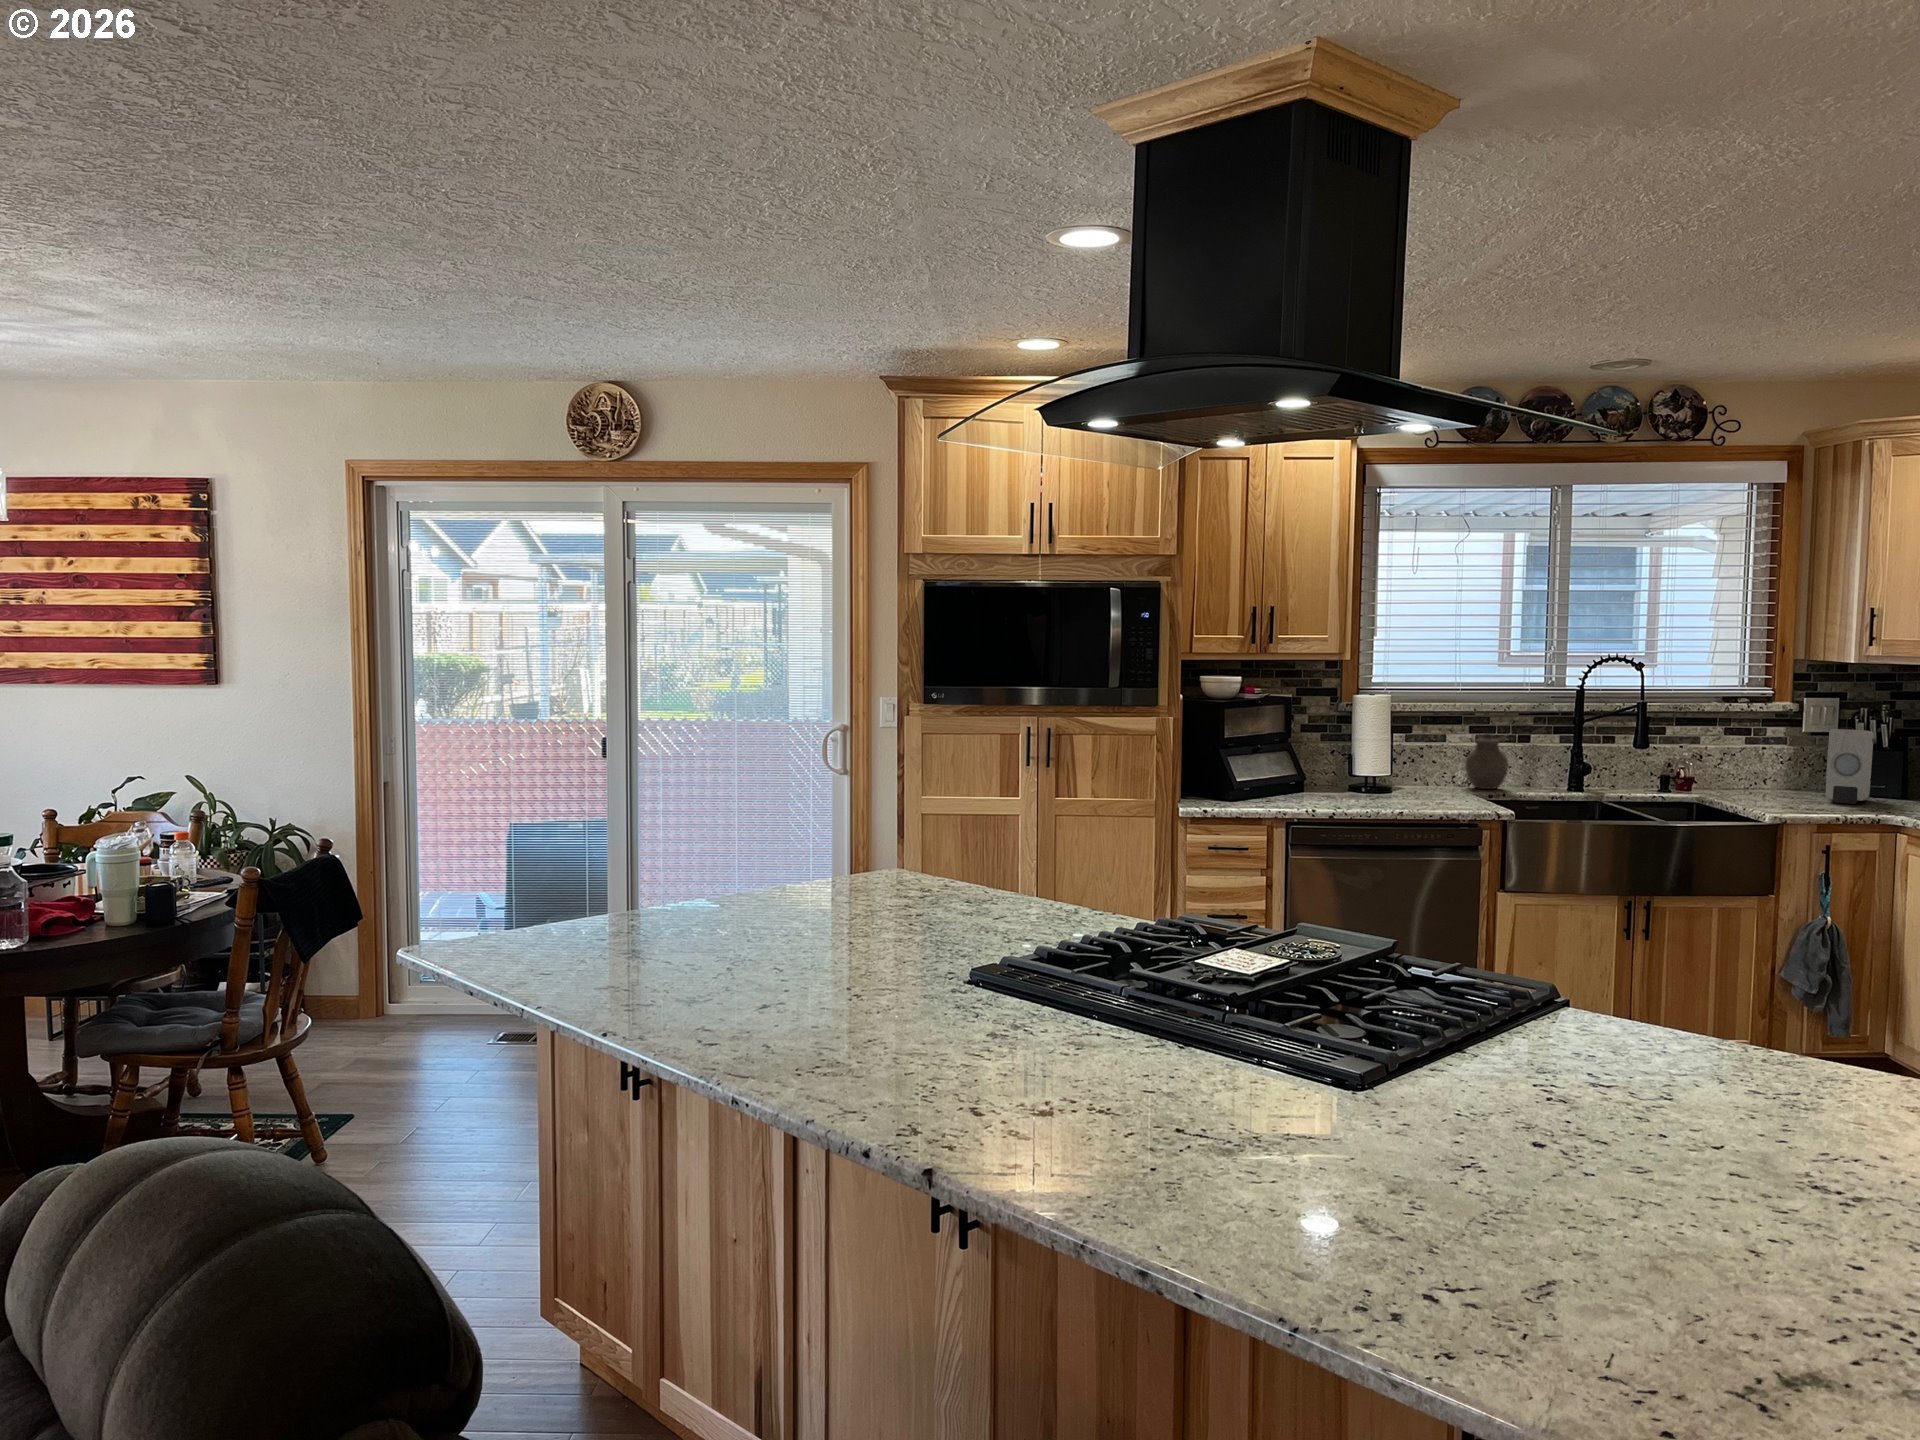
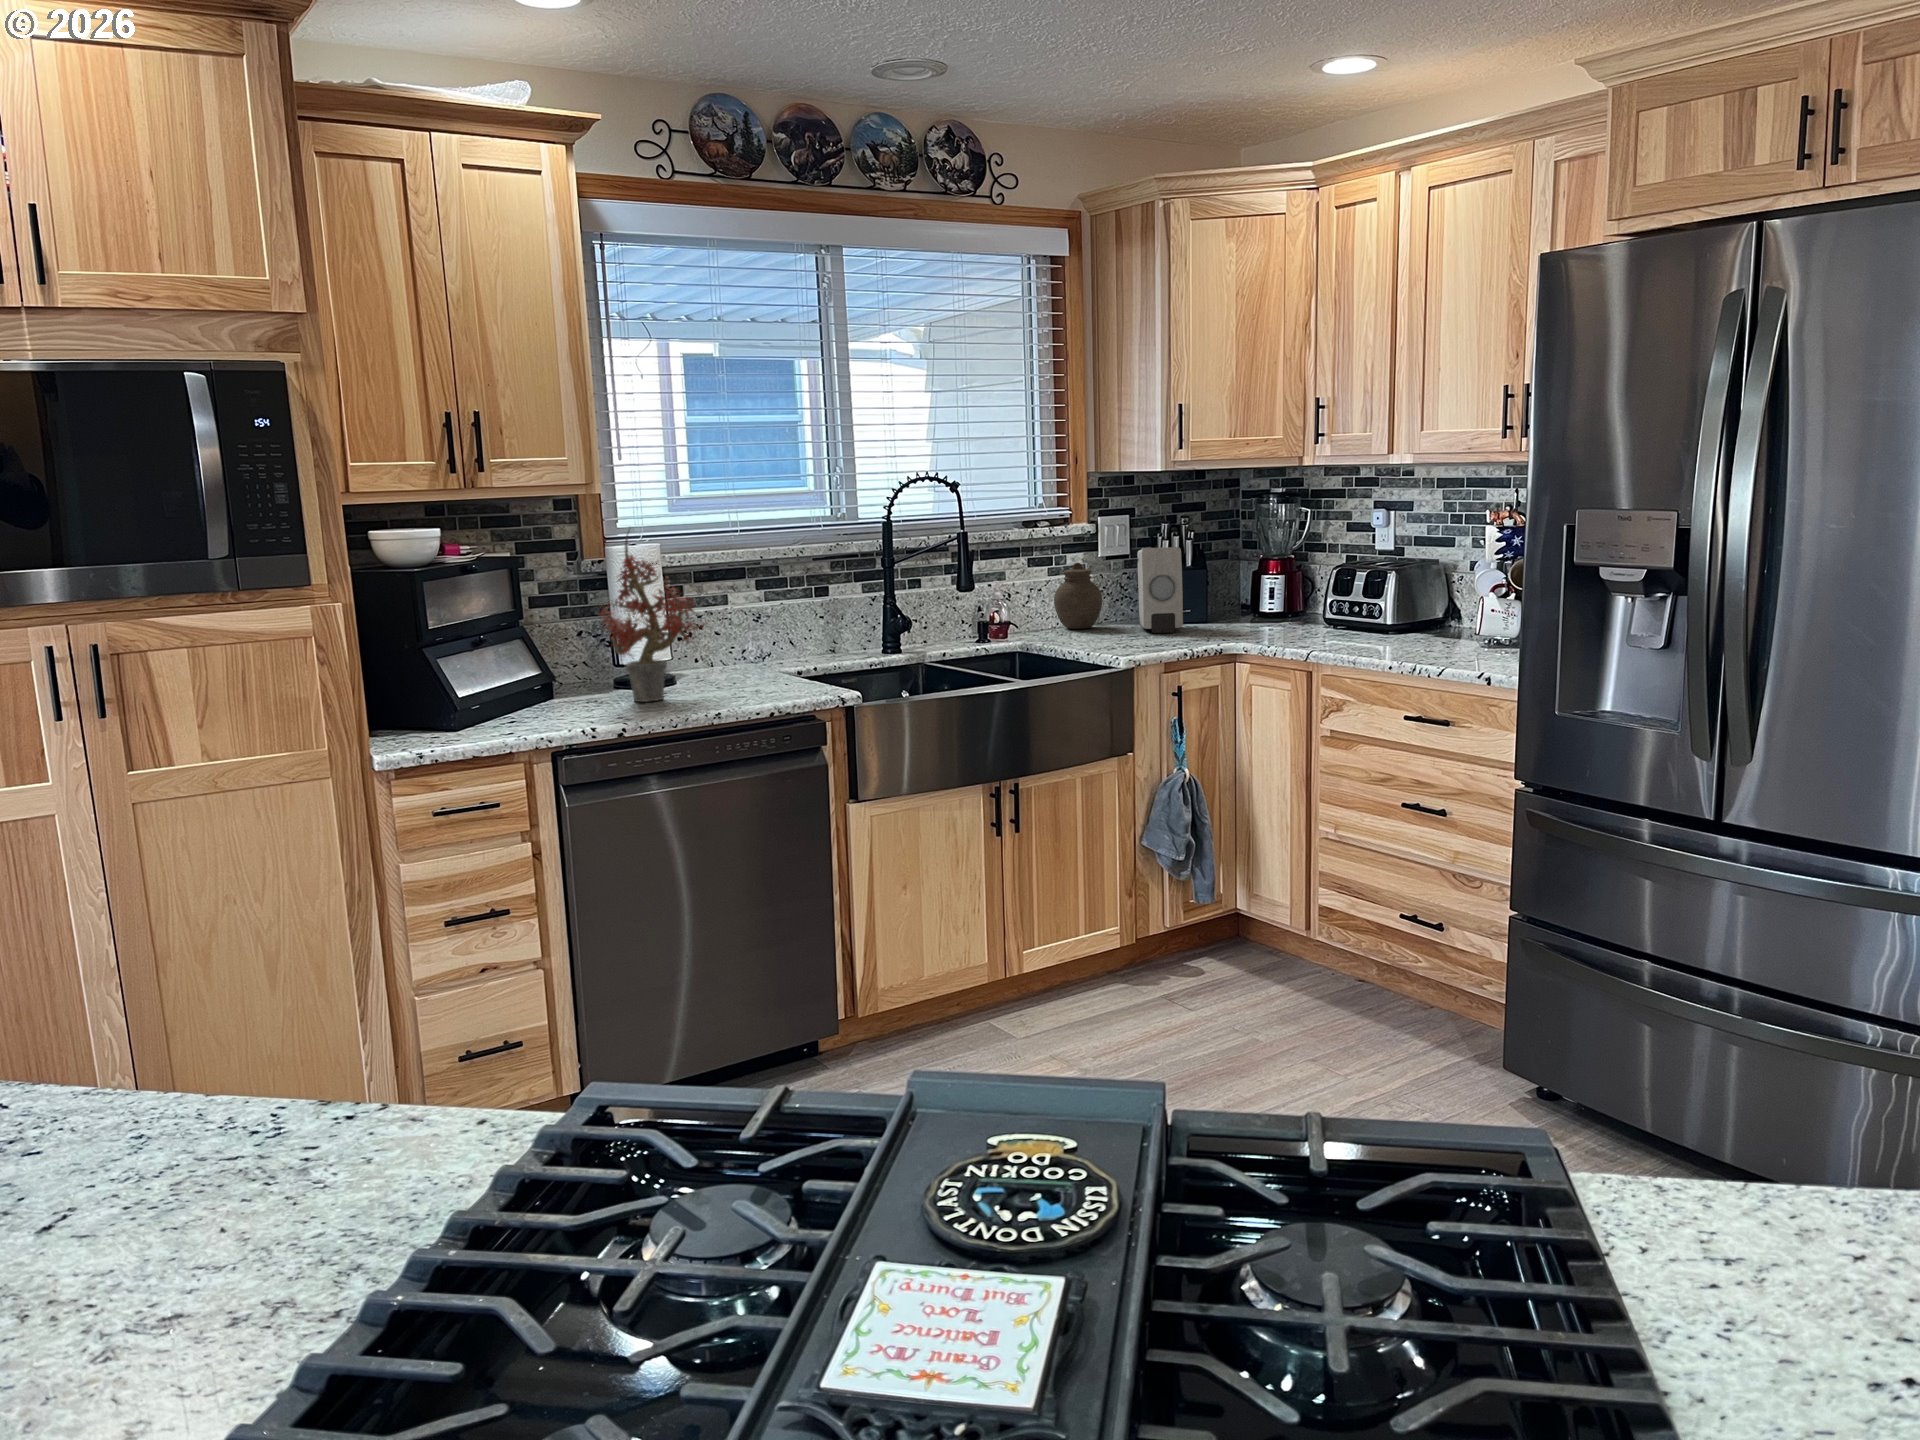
potted plant: none [1335,683,1412,801] -> present [598,534,704,702]
jar: present [1465,734,1508,789] -> present [1054,563,1102,629]

